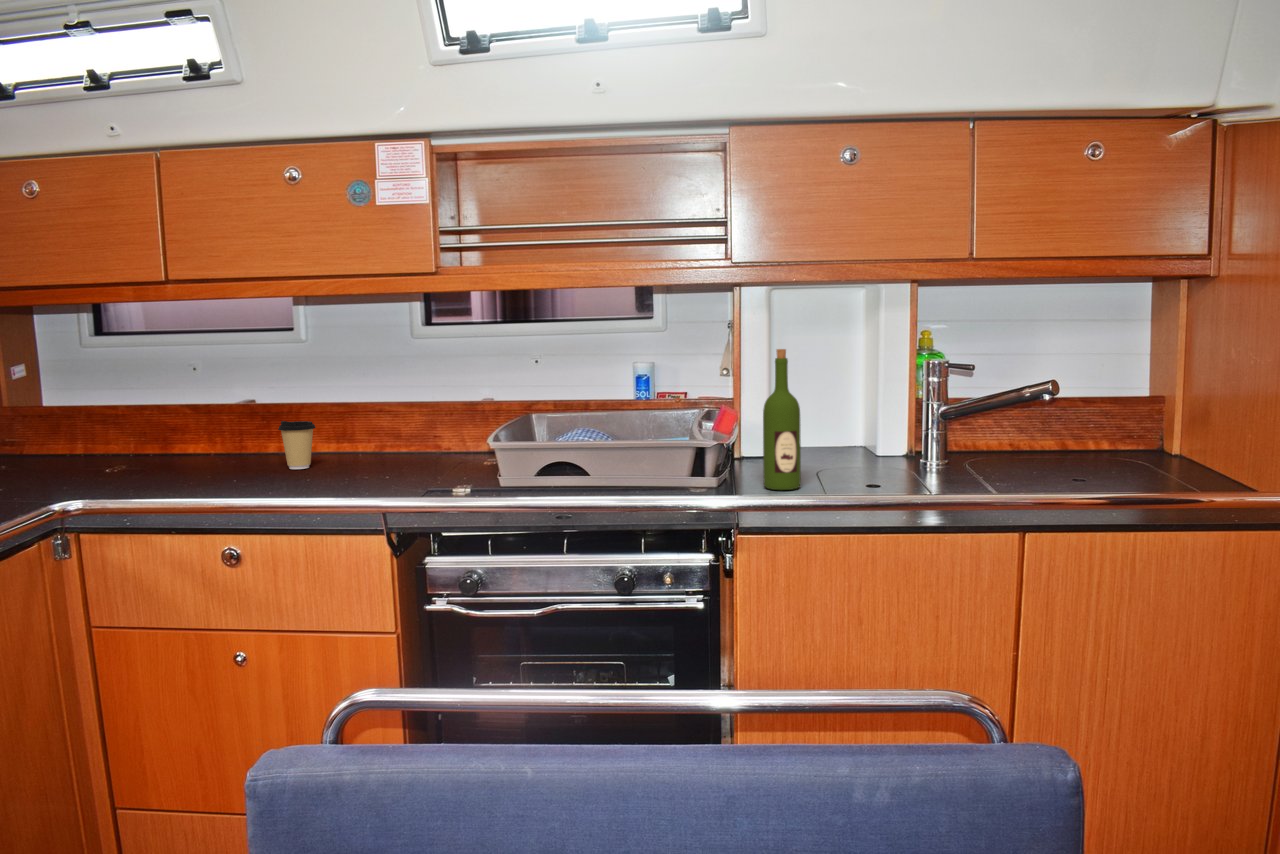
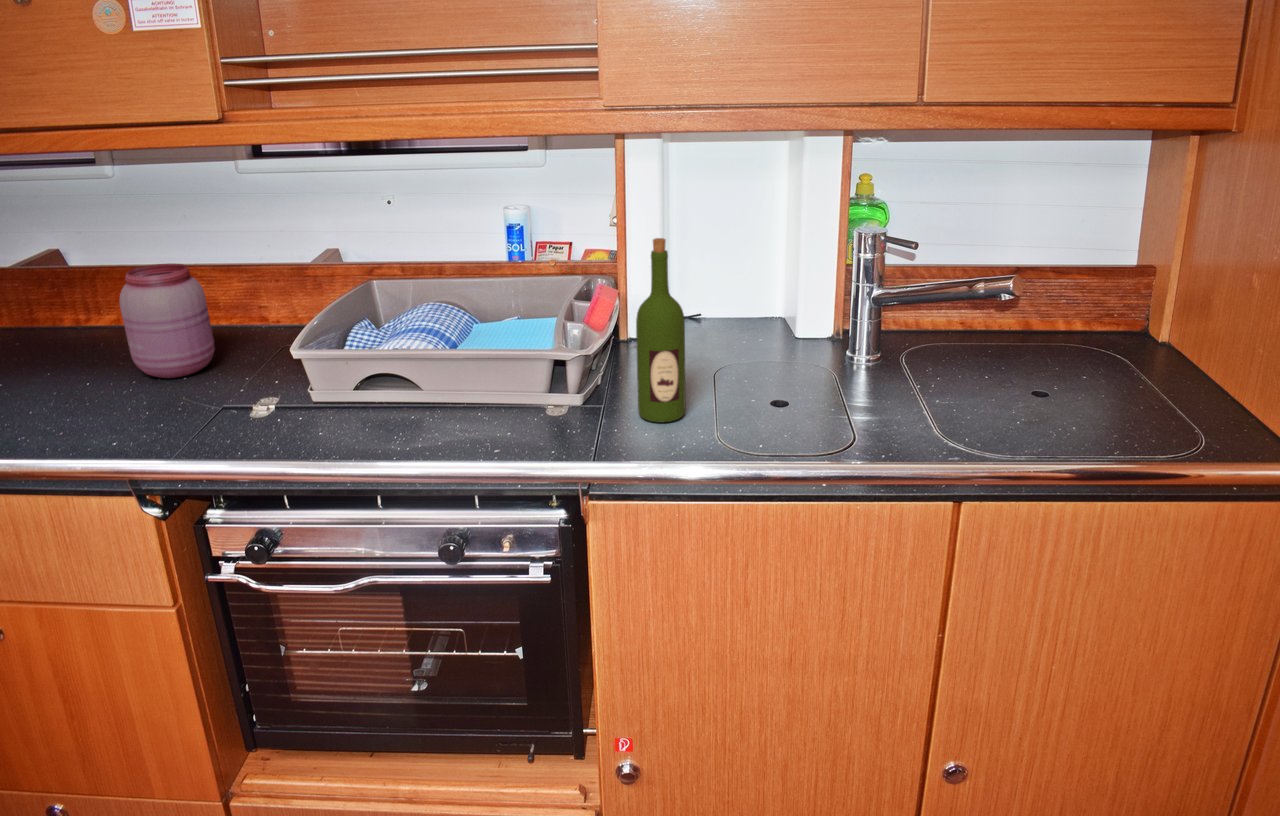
jar: none [348,389,413,476] -> present [119,264,215,378]
coffee cup: present [278,421,316,469] -> none [46,298,97,361]

